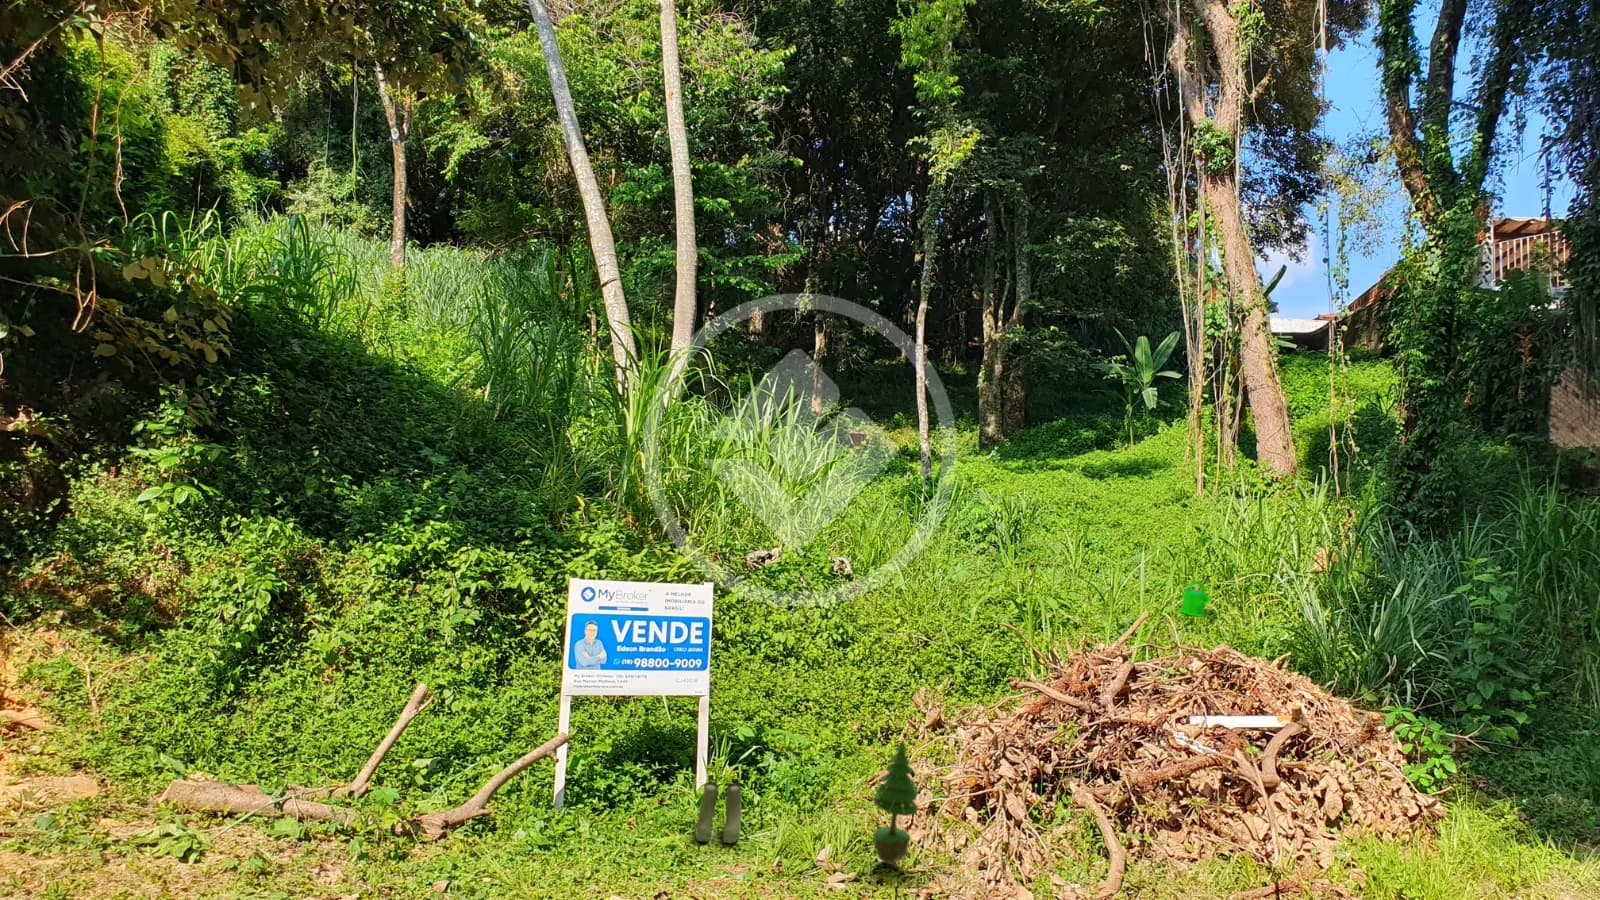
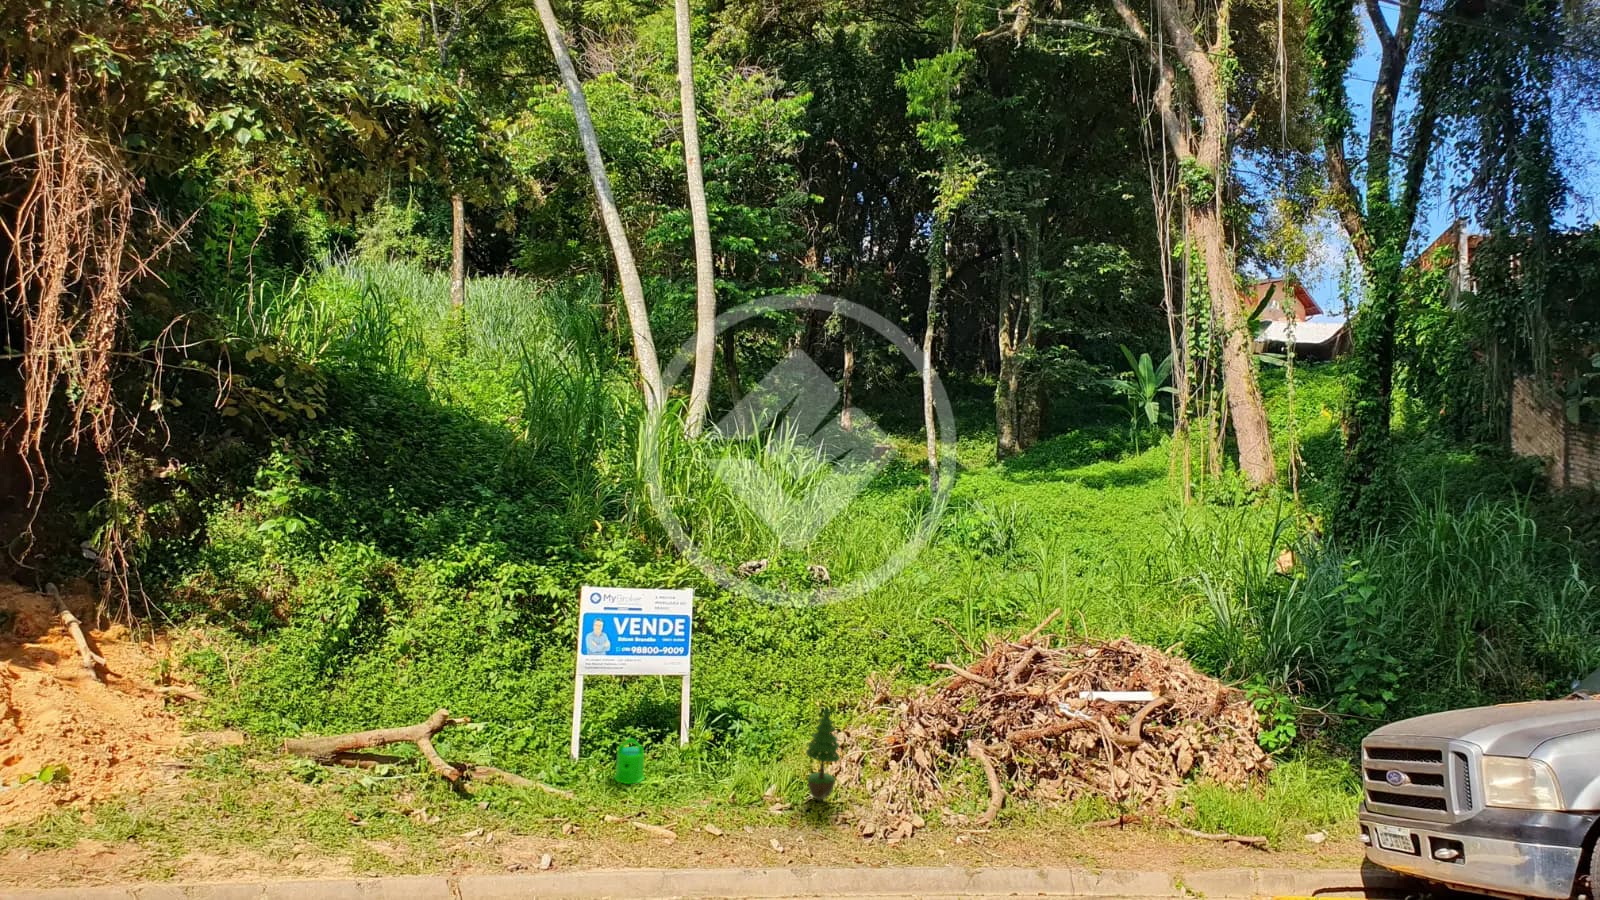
watering can: present [1180,581,1210,616] -> present [614,738,645,784]
boots: present [695,782,742,844] -> none [675,739,711,785]

